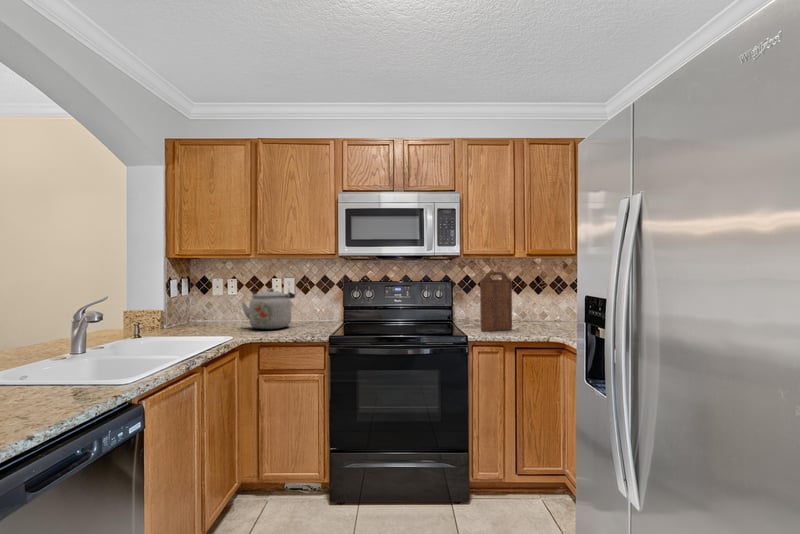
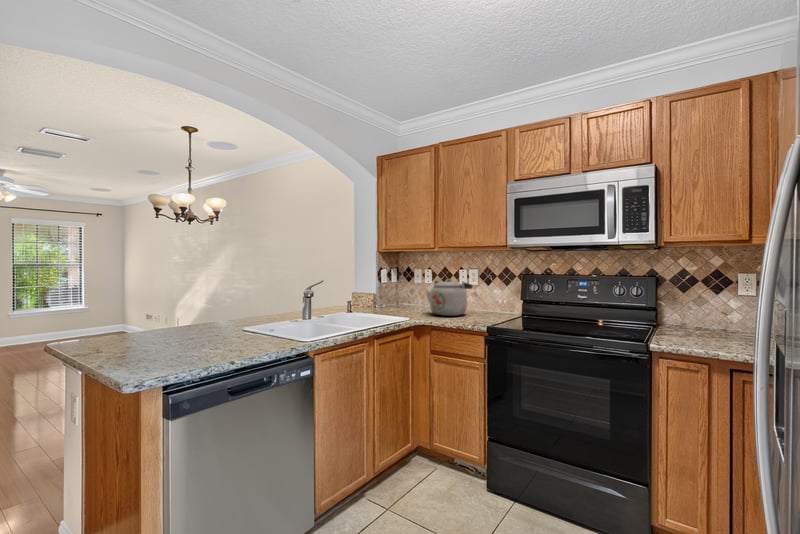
cutting board: present [480,272,512,331] -> none [674,265,731,345]

